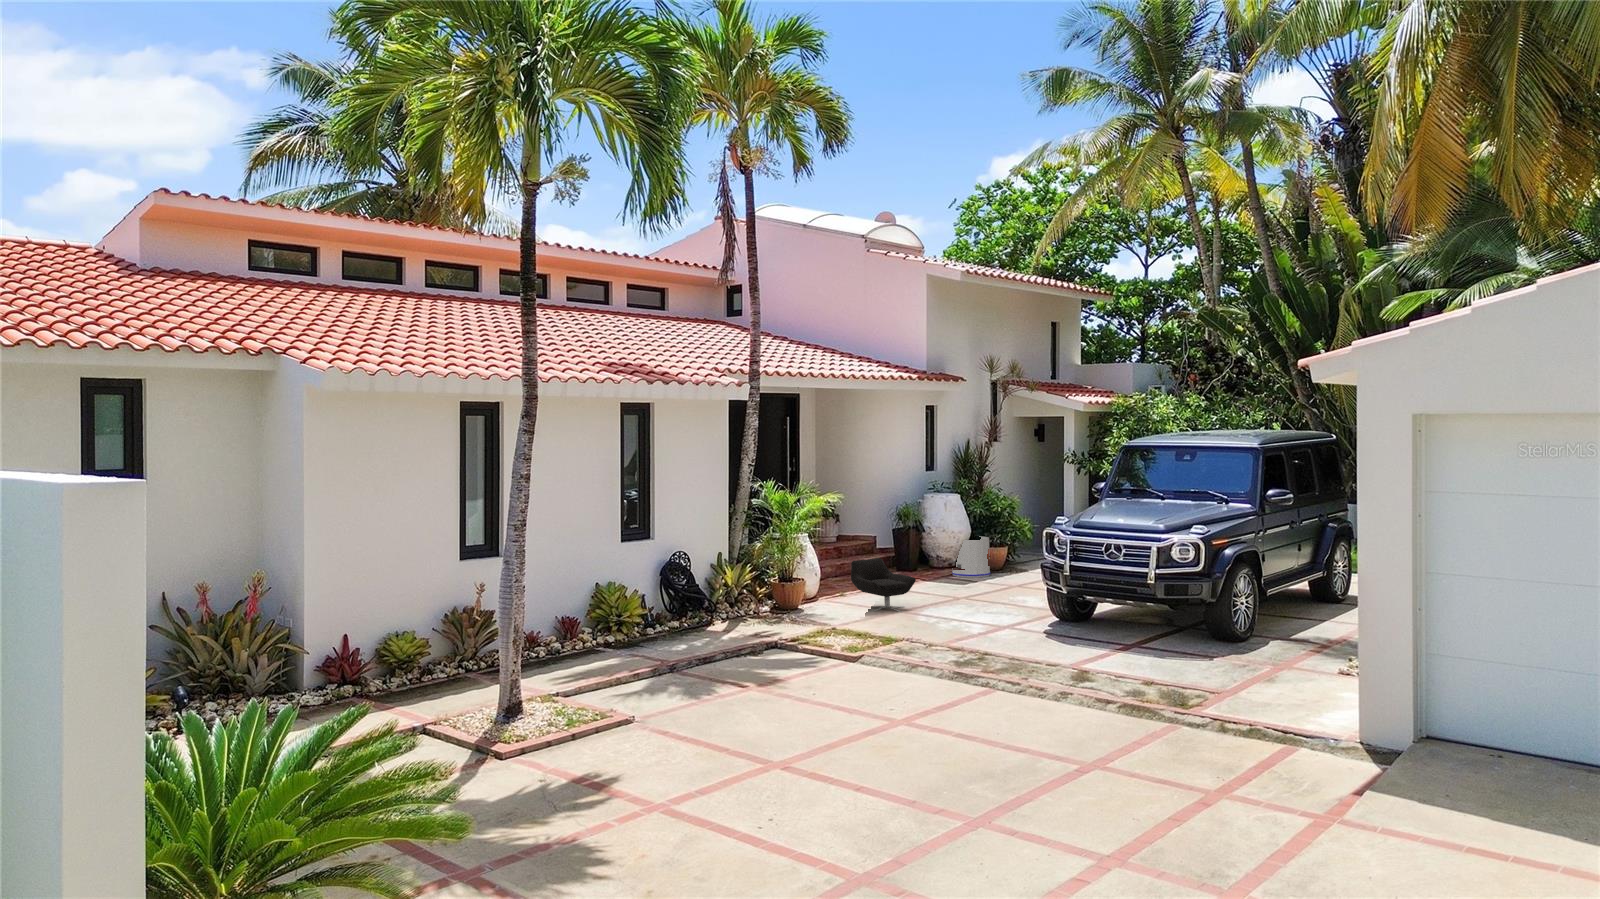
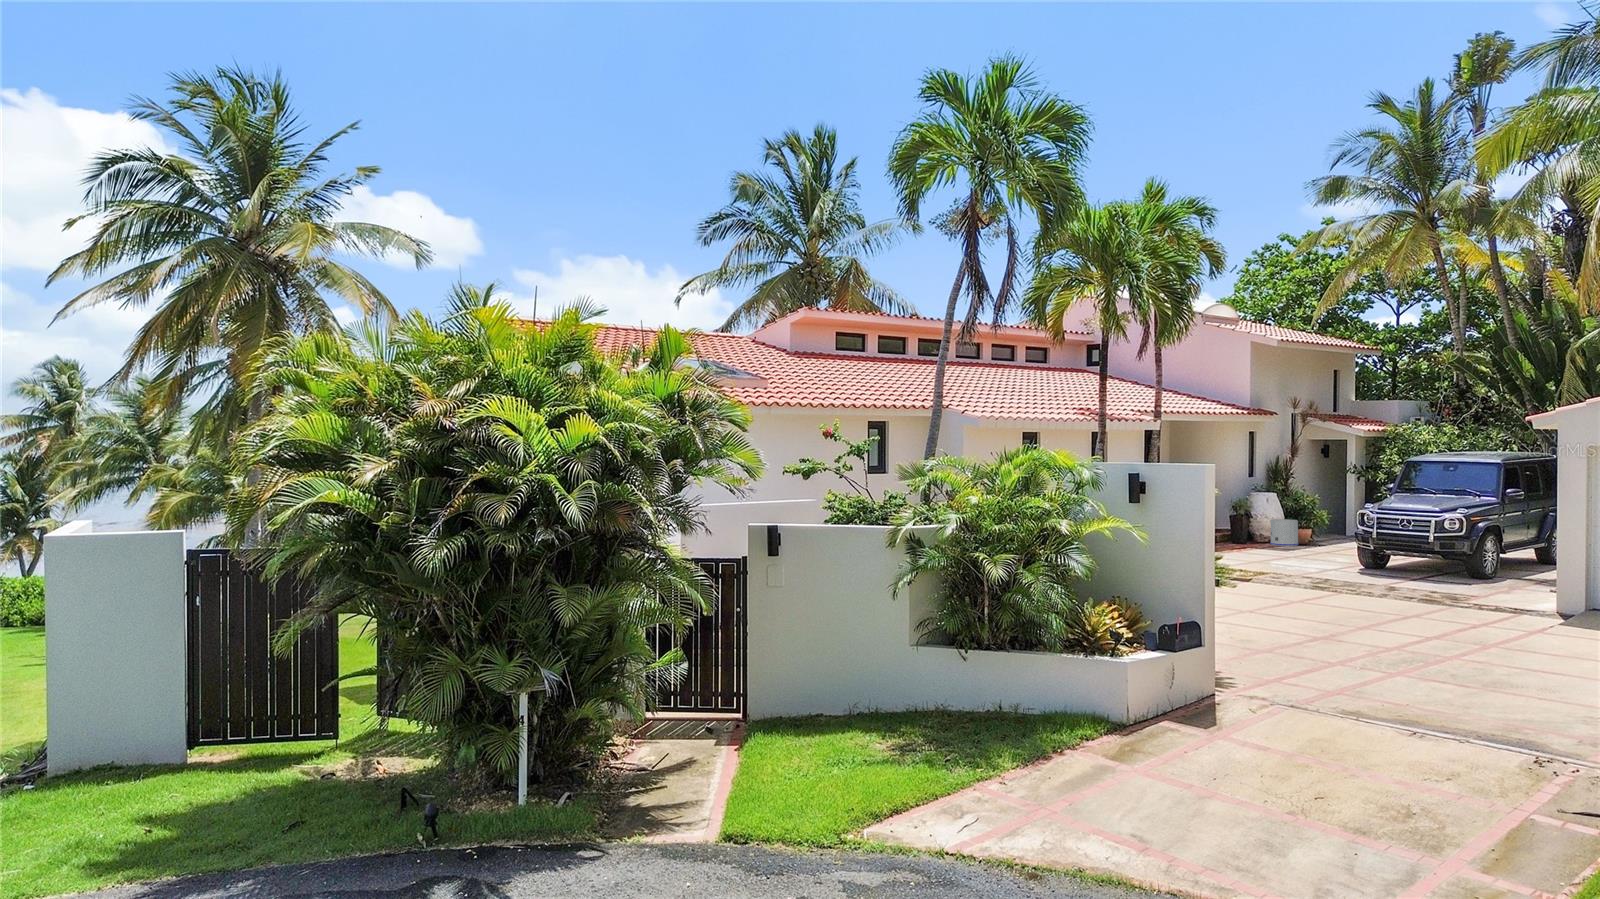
lounge chair: present [851,558,916,612] -> none [1219,529,1262,561]

